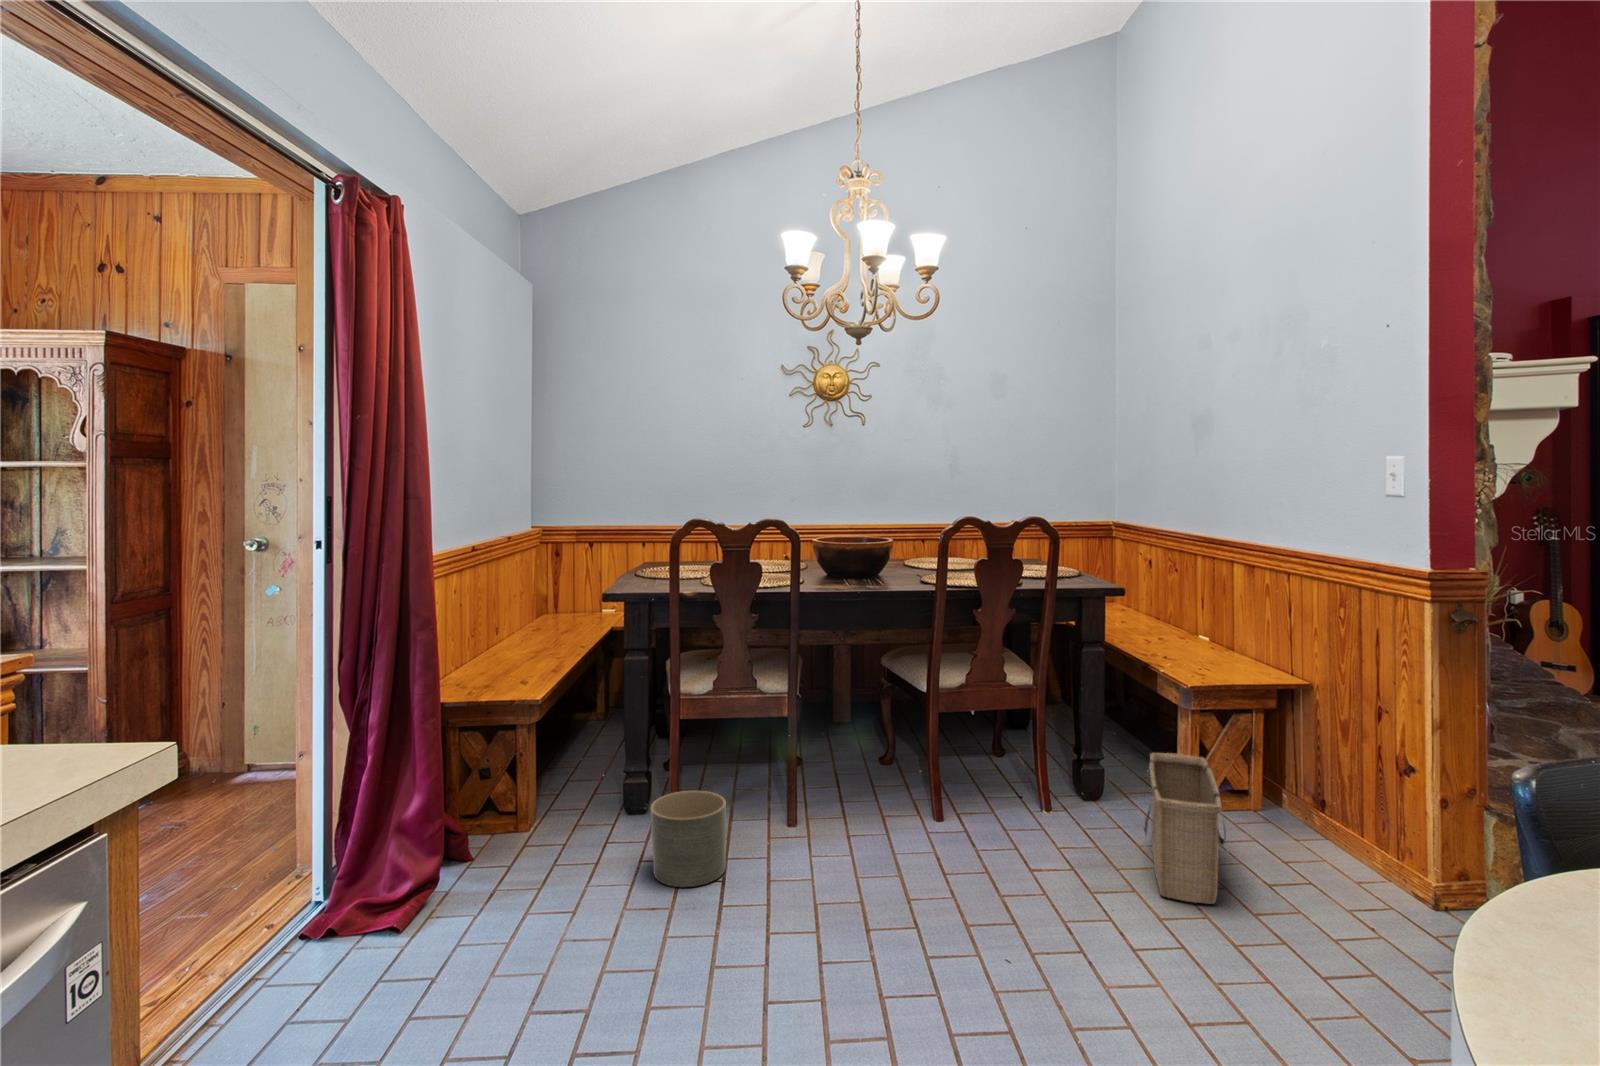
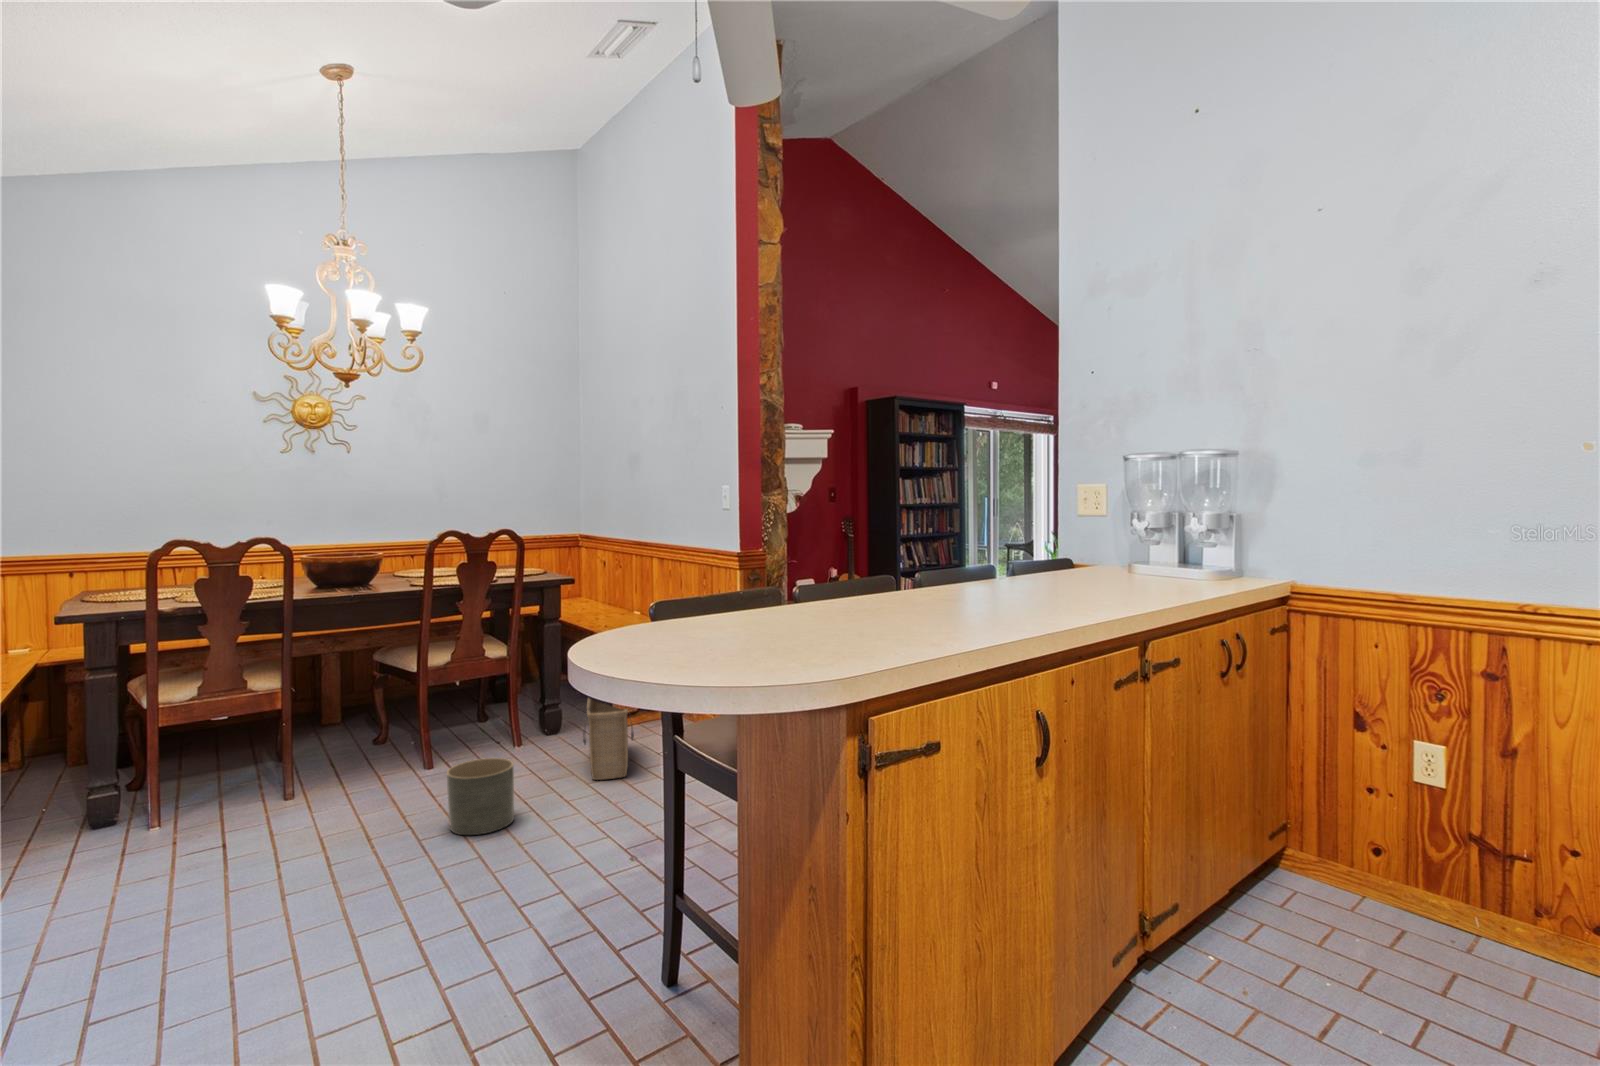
planter: present [651,791,726,887] -> present [447,758,514,835]

